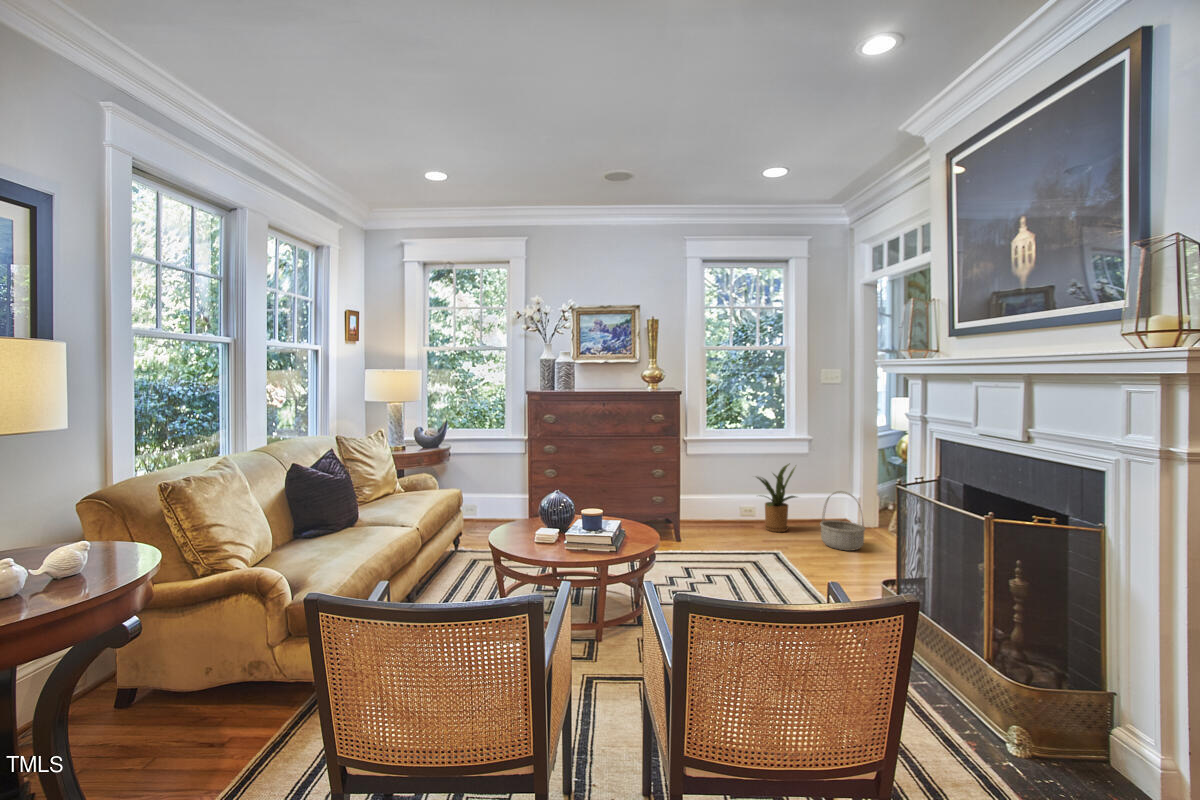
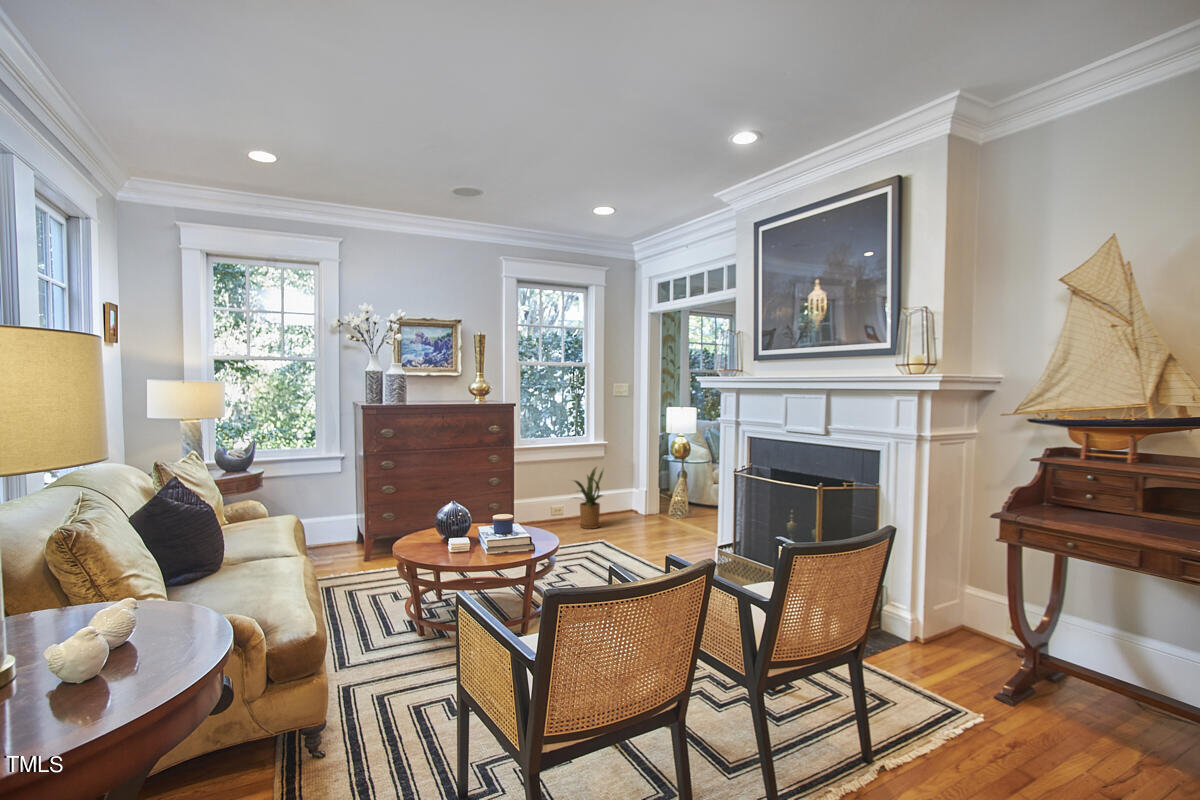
basket: present [820,491,866,551] -> none [633,485,669,535]

